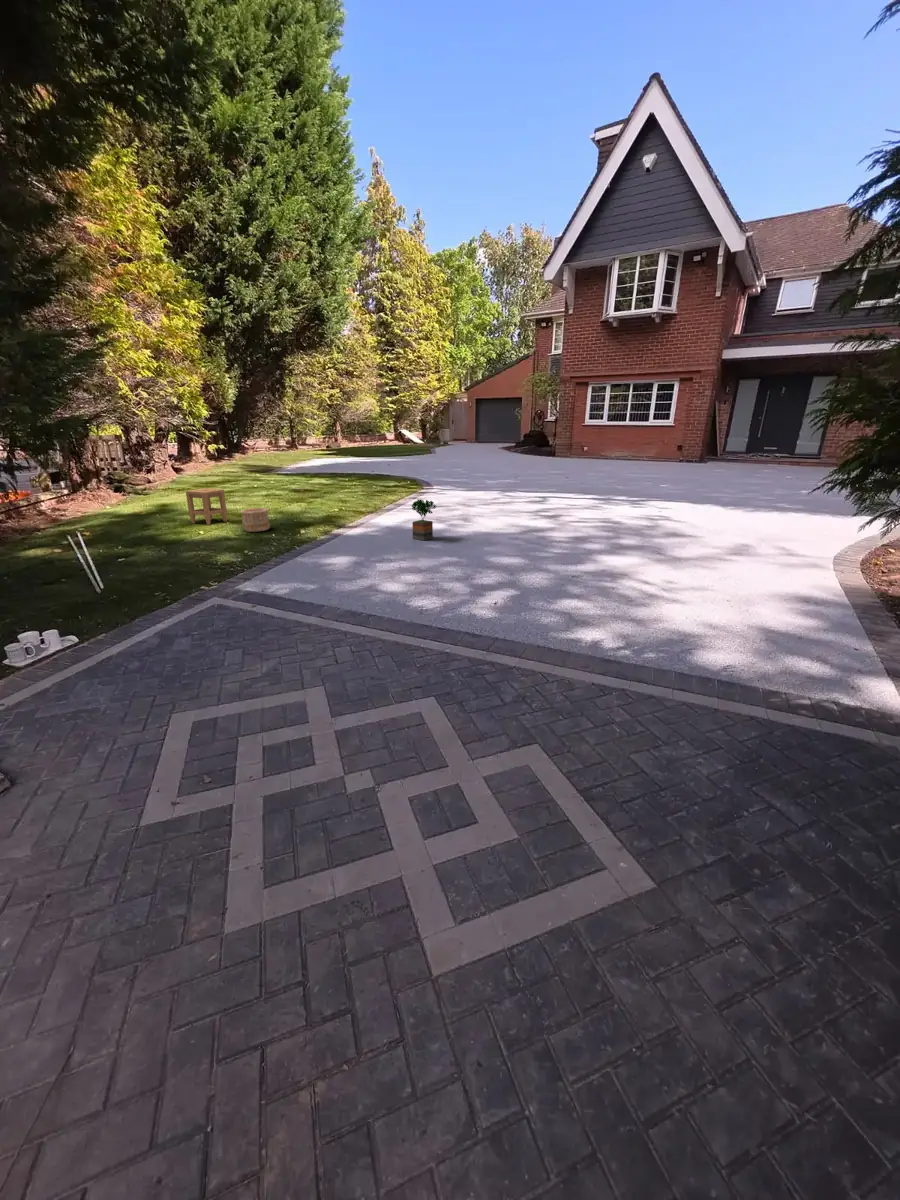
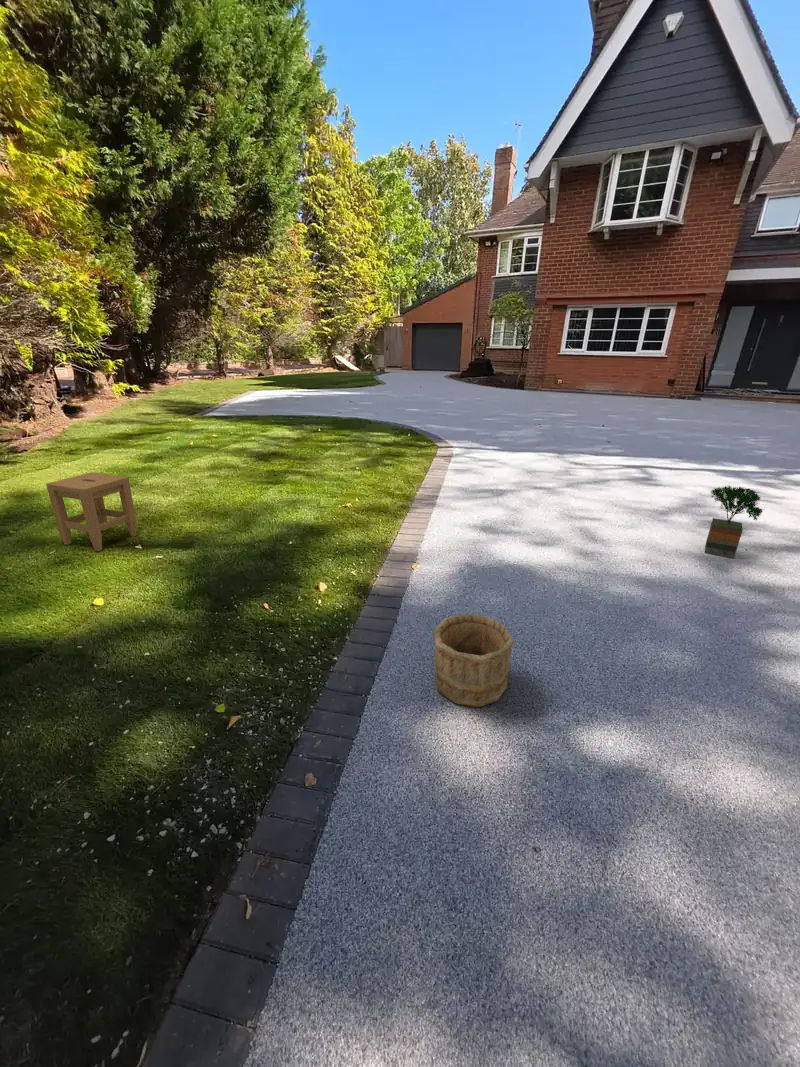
potted tree: present [412,500,436,541] -> present [705,486,763,558]
wooden bucket: present [241,508,270,532] -> present [433,614,514,707]

